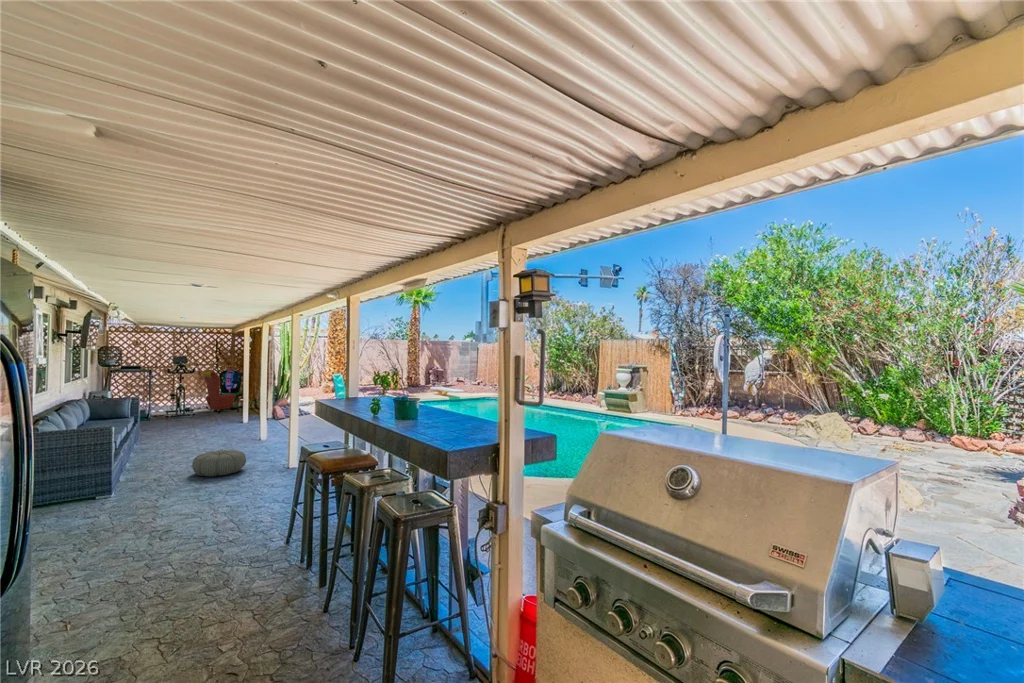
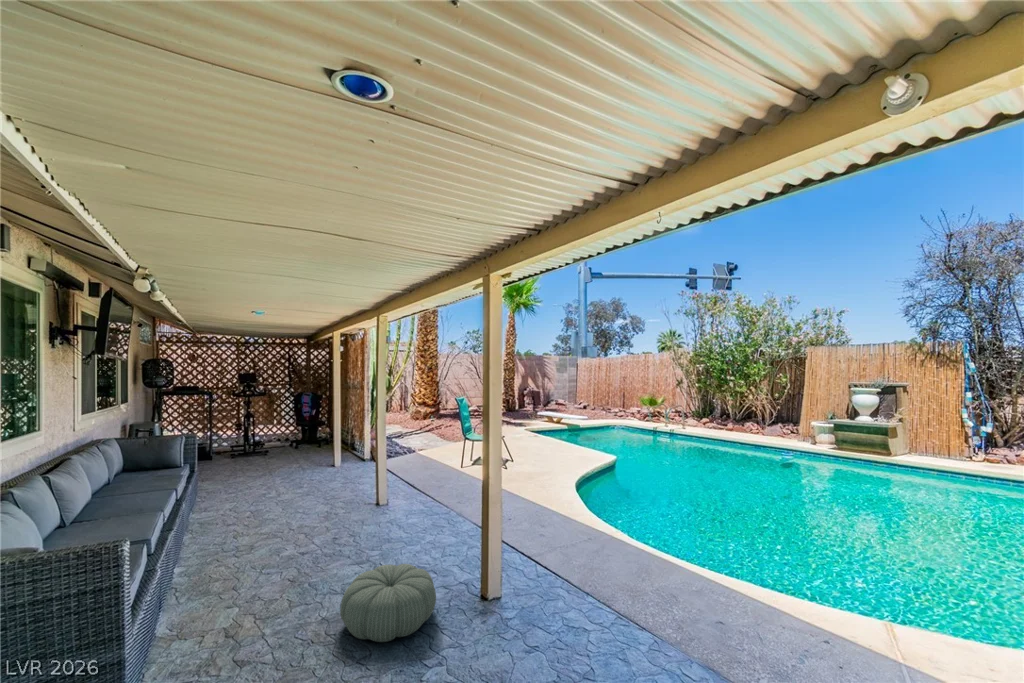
armchair: present [202,369,236,411] -> none [275,391,315,446]

